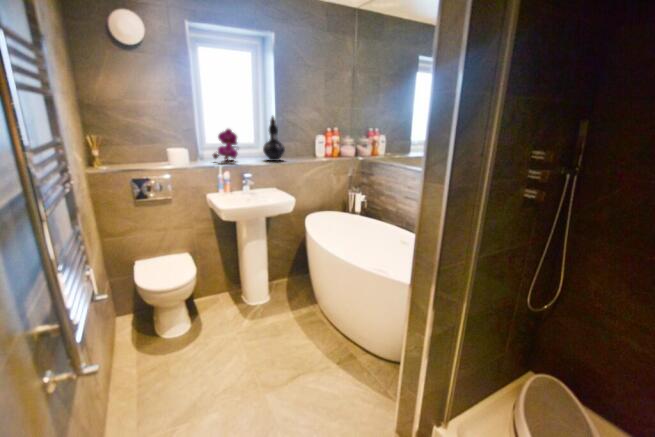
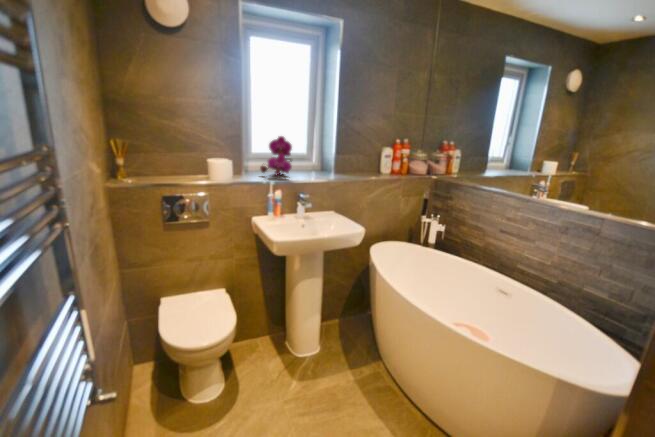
decorative vase: present [263,117,285,161] -> none [320,122,346,177]

